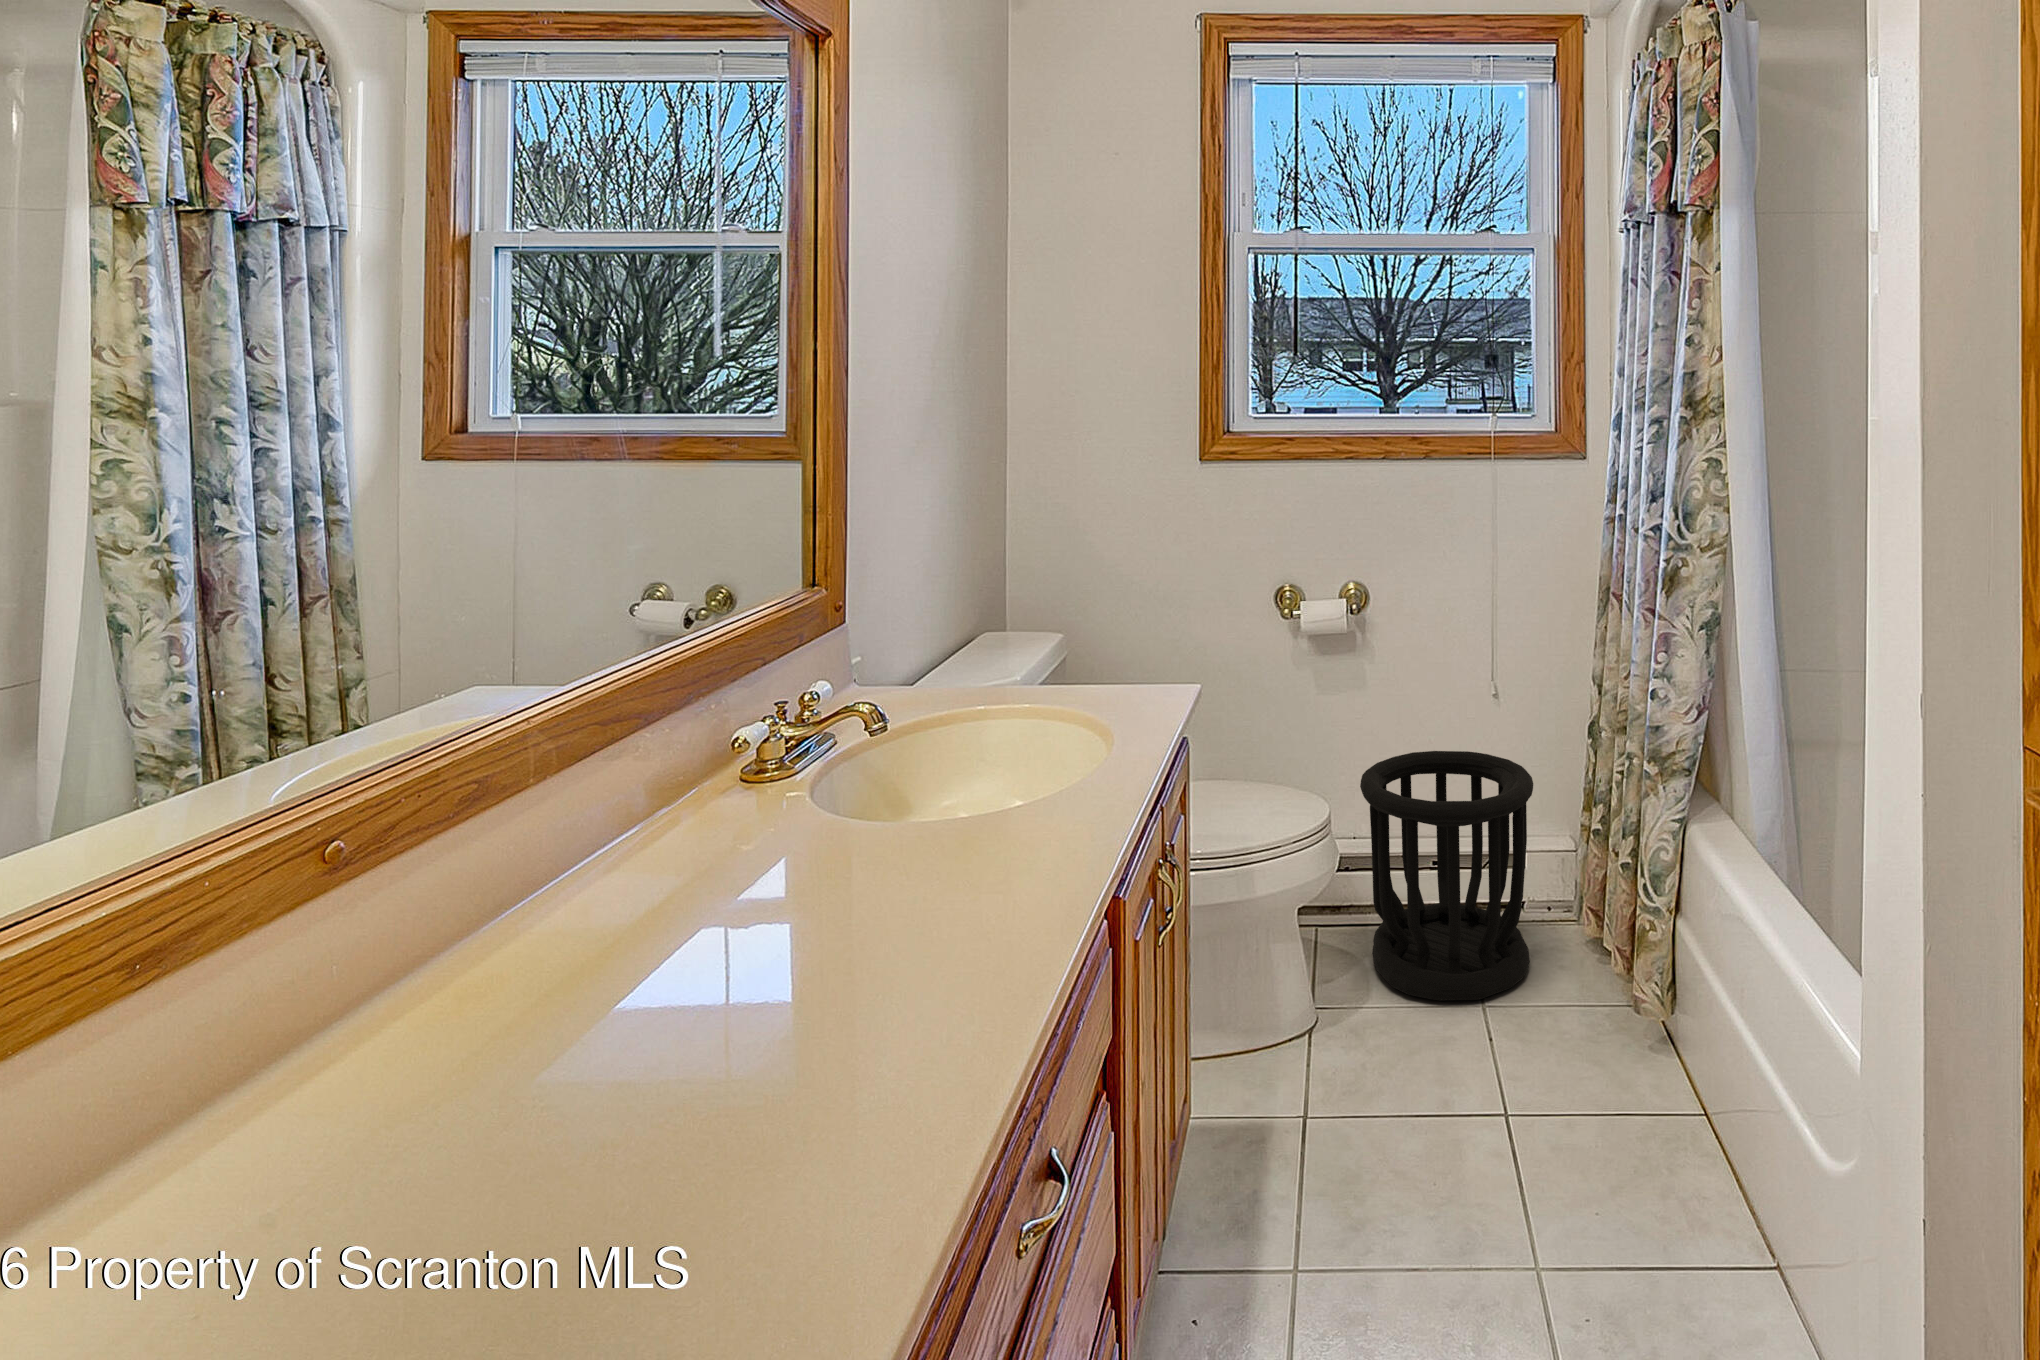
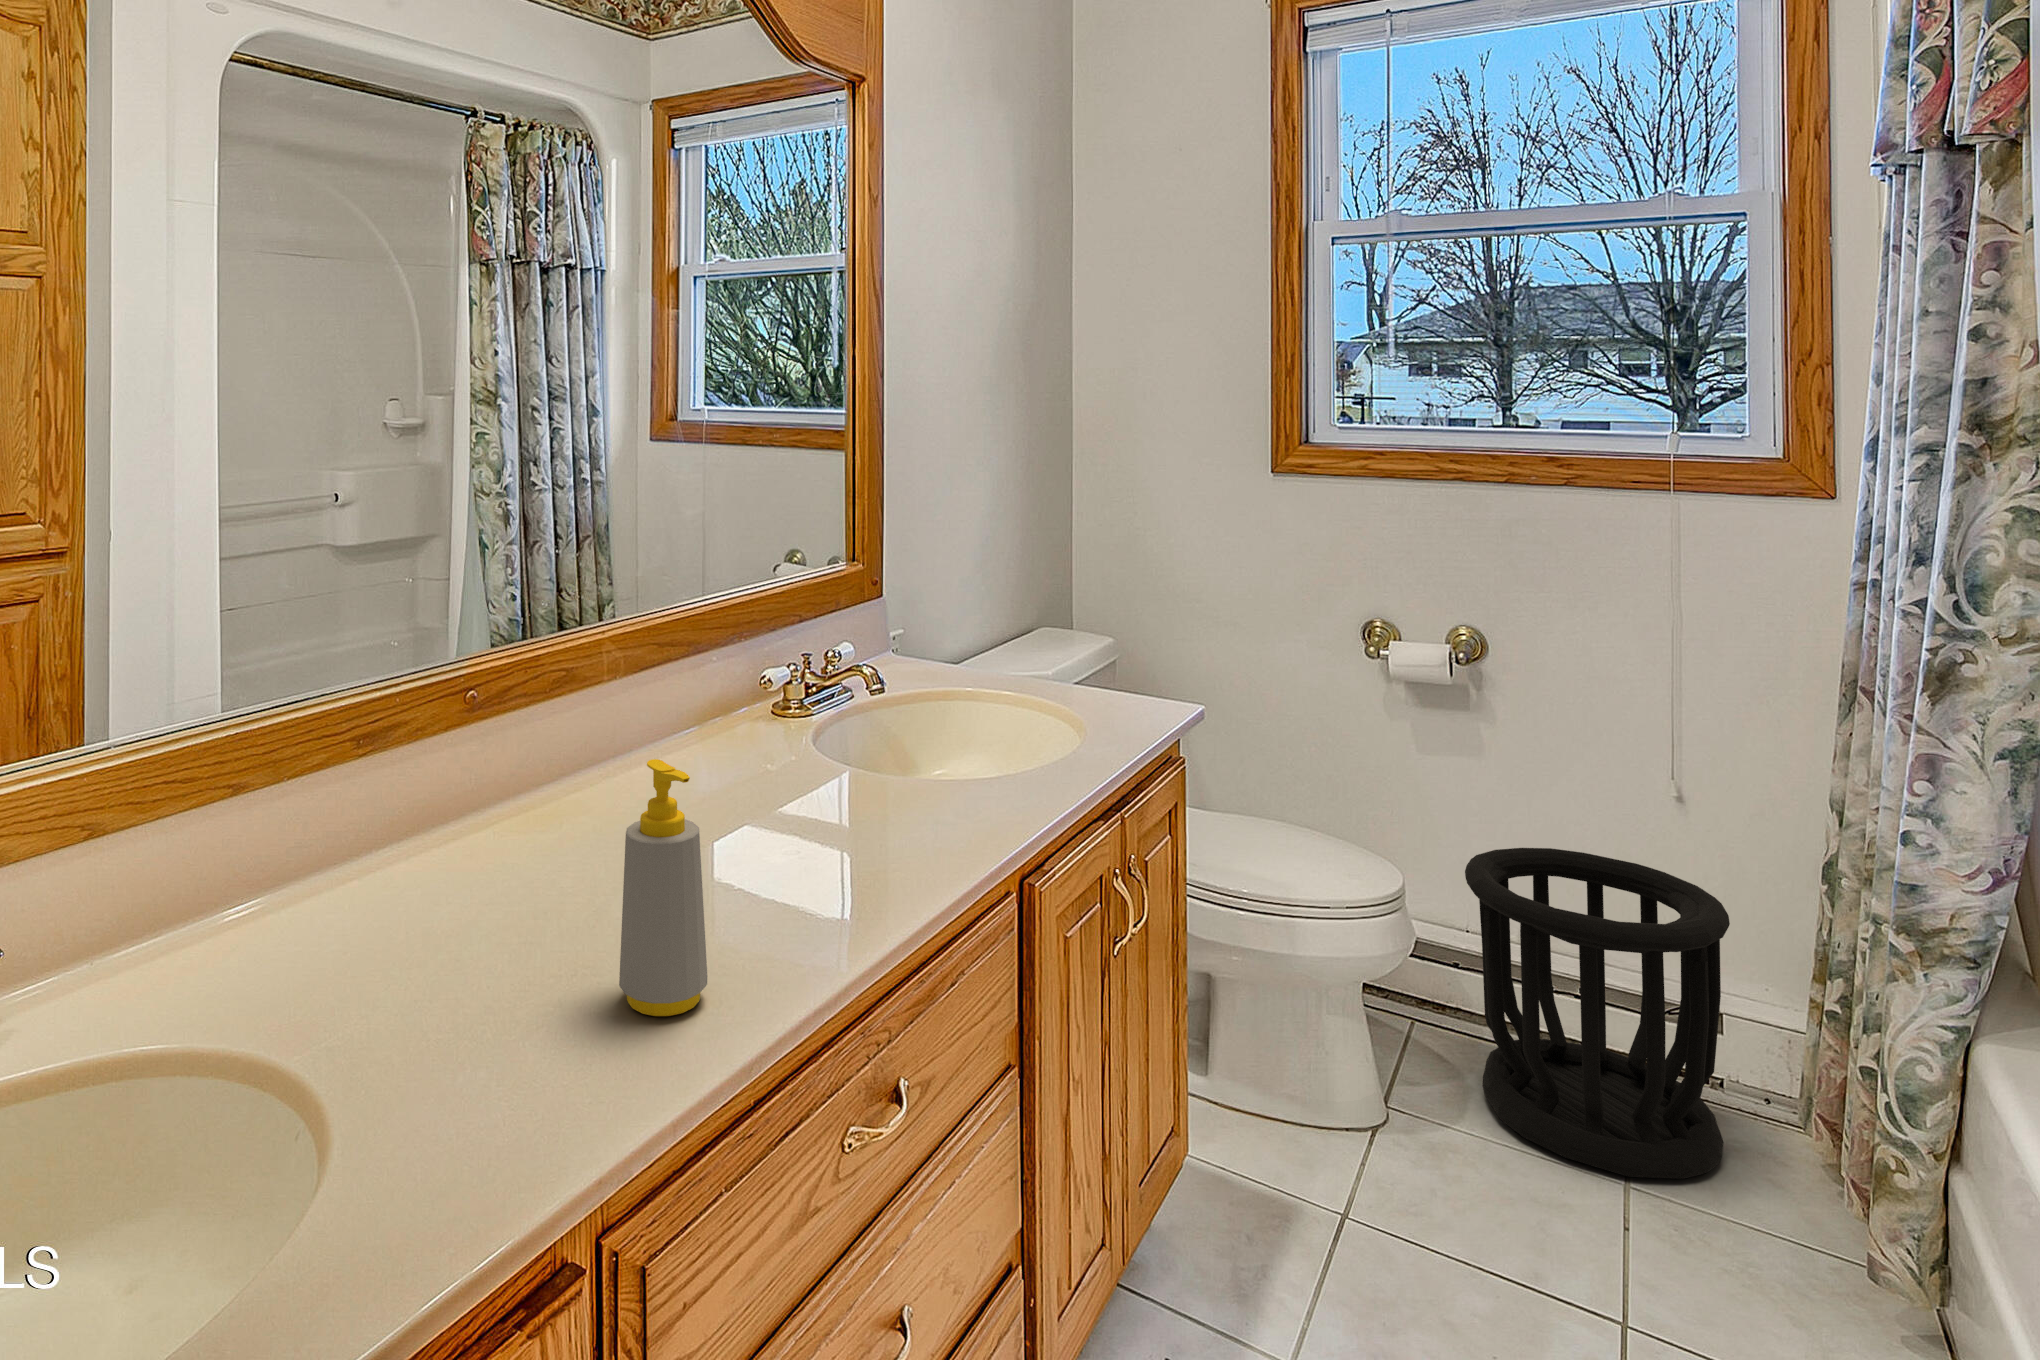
soap bottle: none [722,888,855,1240] -> present [619,759,708,1016]

